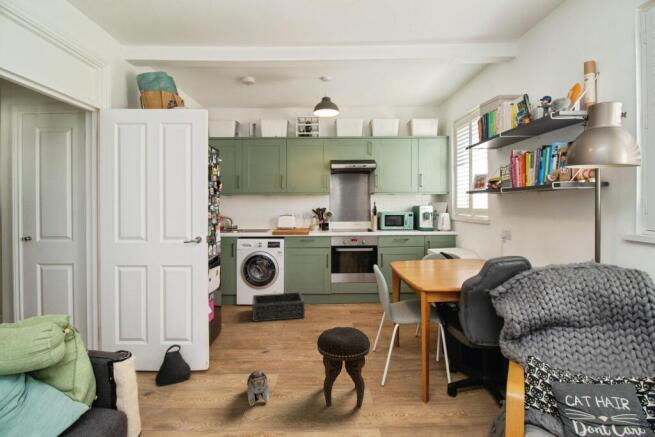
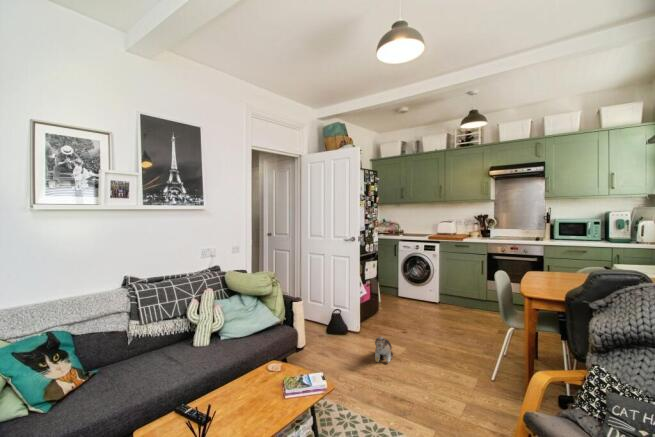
basket: present [252,292,305,322] -> none [406,290,455,316]
footstool: present [317,327,370,406] -> none [428,318,478,389]

